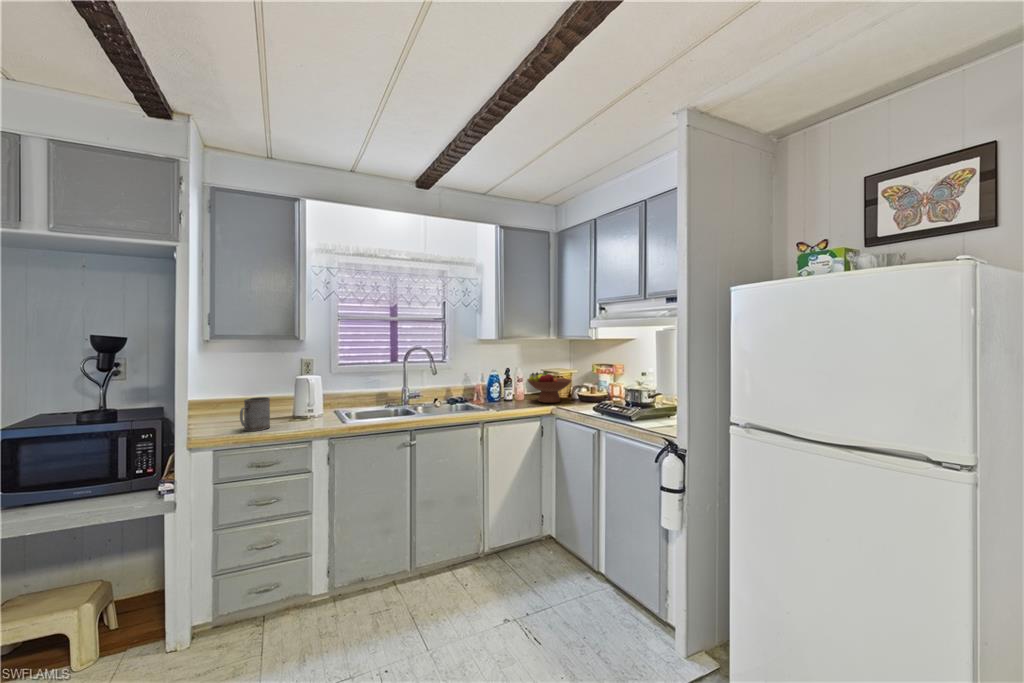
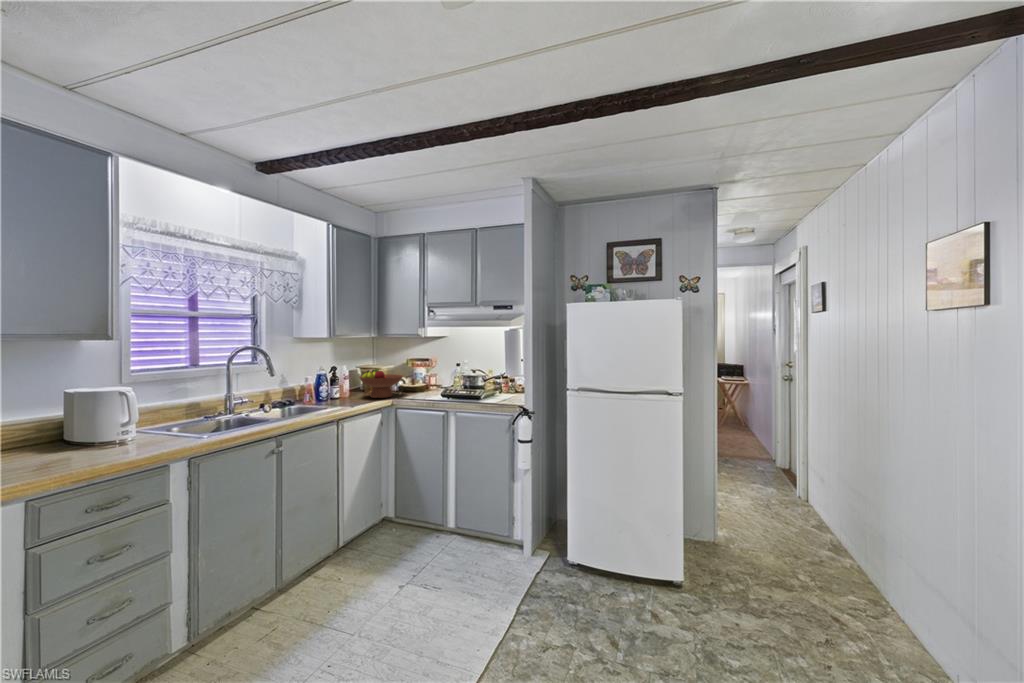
mug: present [240,397,270,431] -> none [53,418,94,465]

